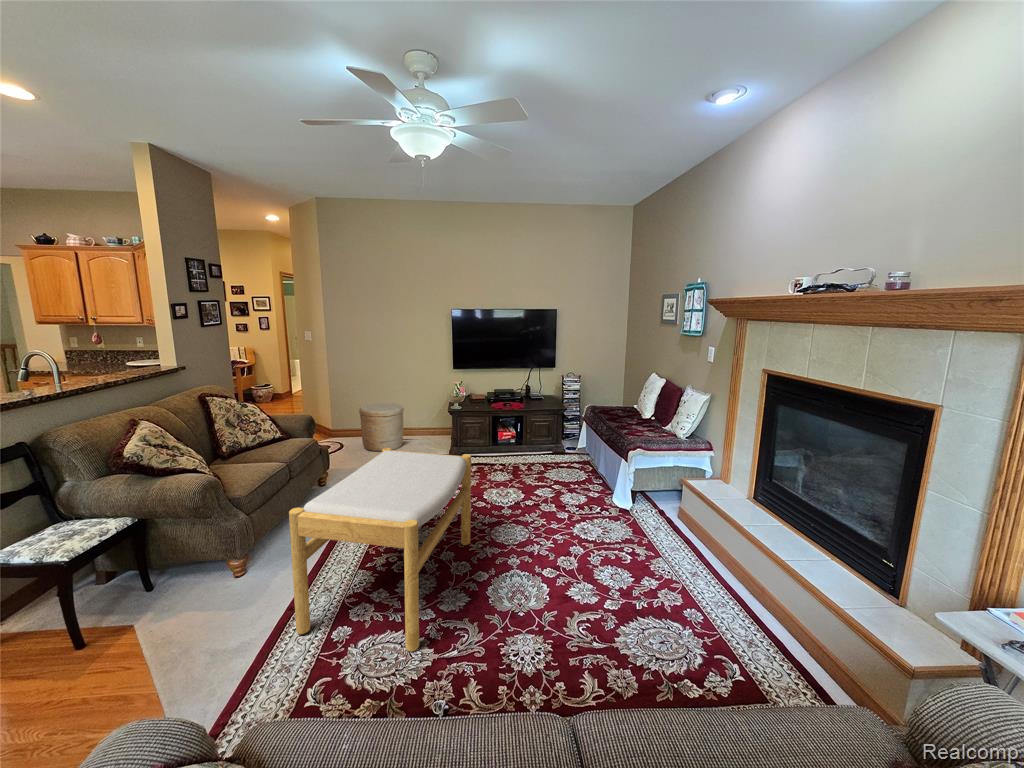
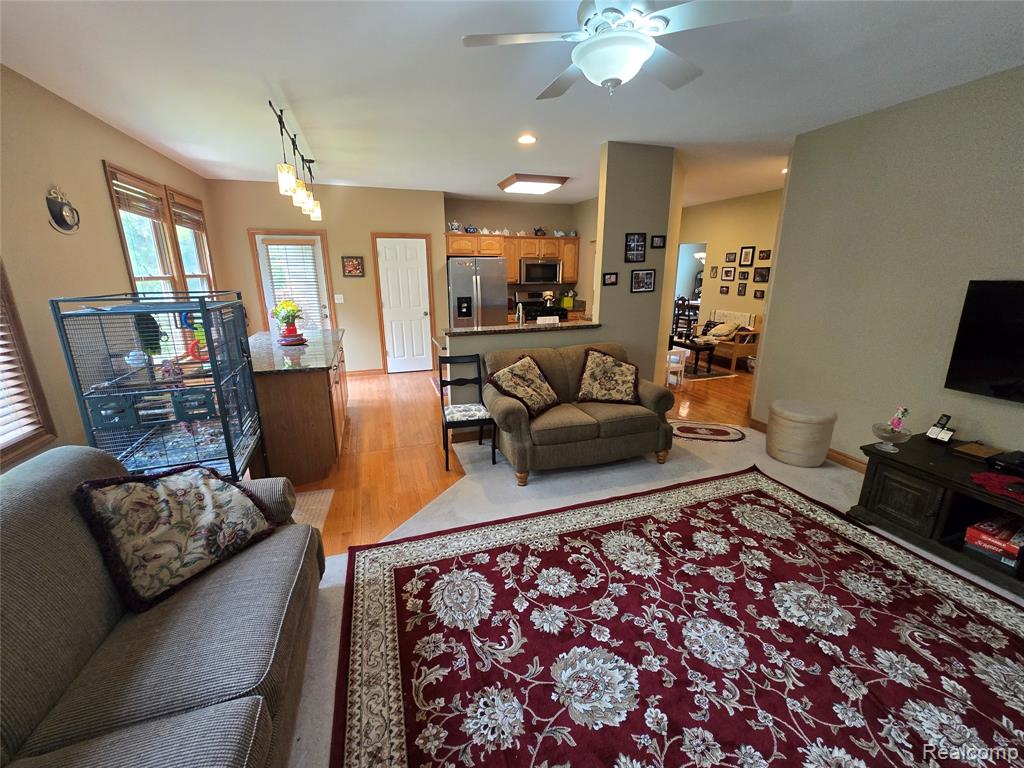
footstool: present [289,448,471,652] -> none [468,442,676,612]

